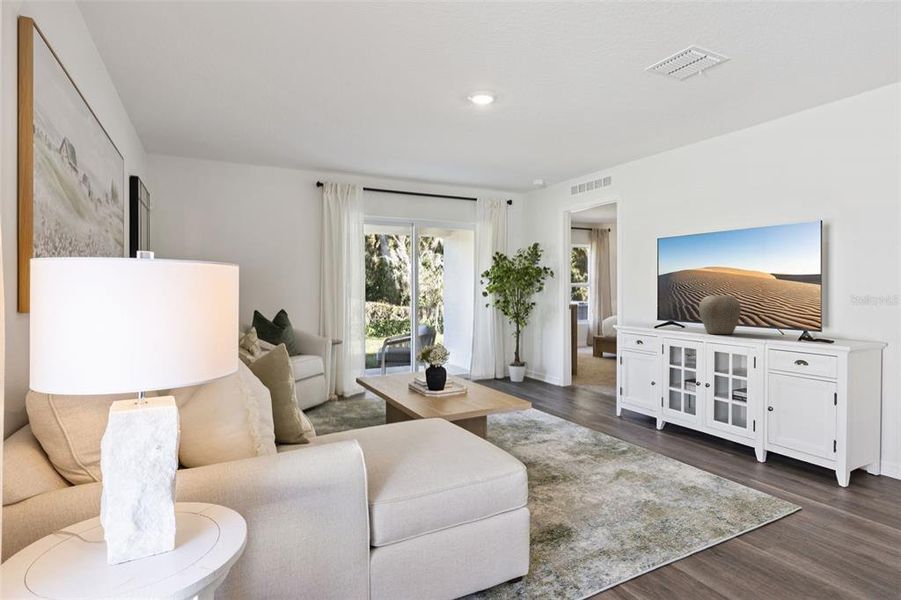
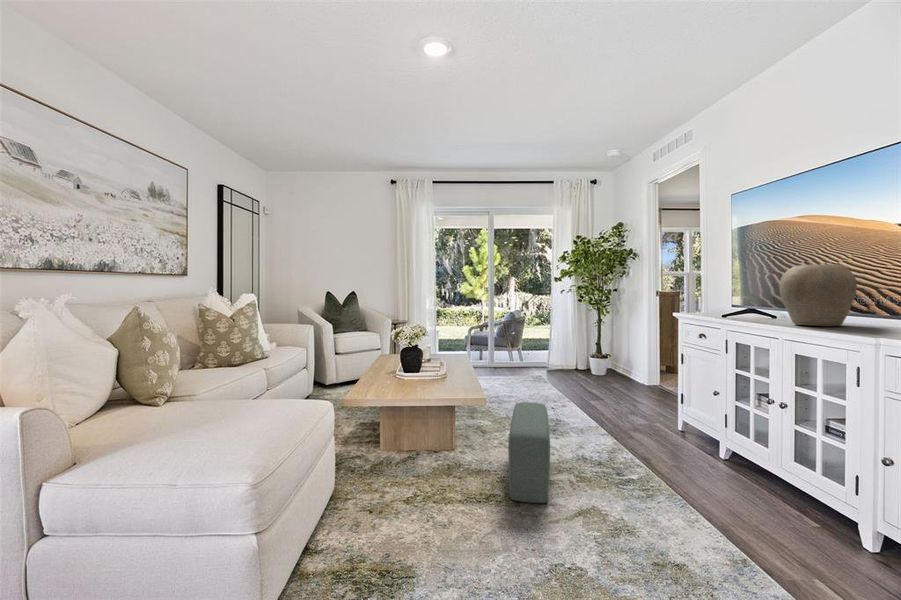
pouf: none [532,402,592,470] -> present [508,402,550,503]

